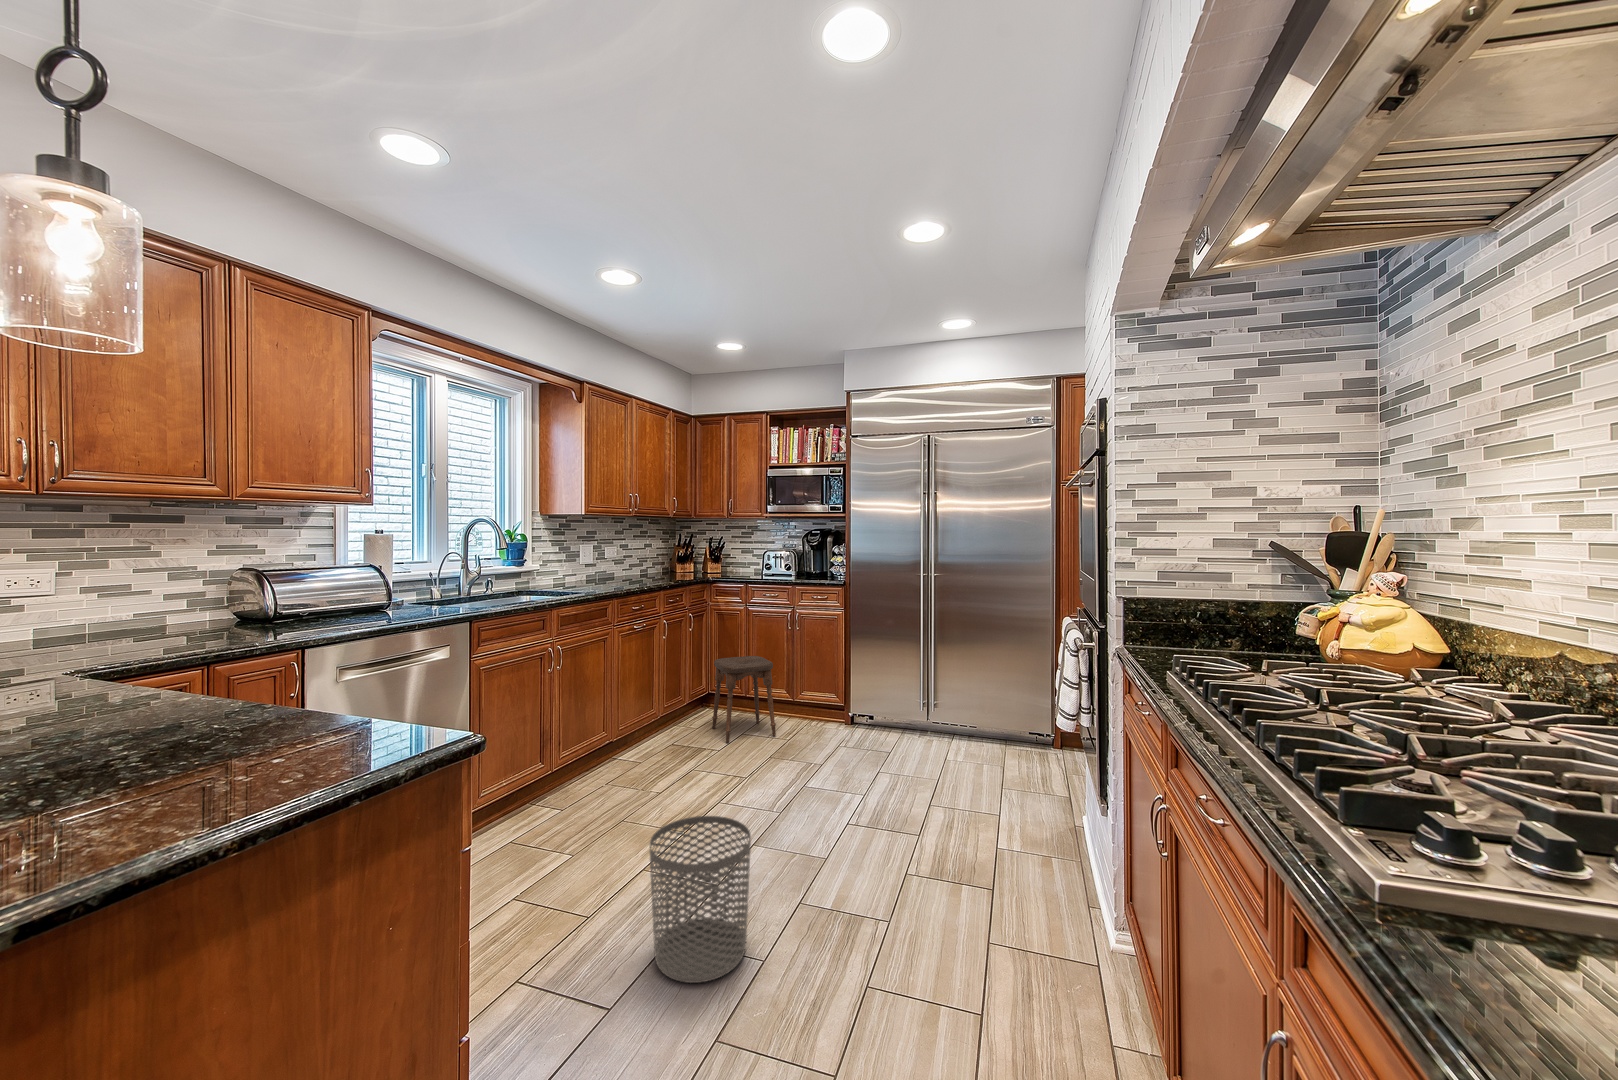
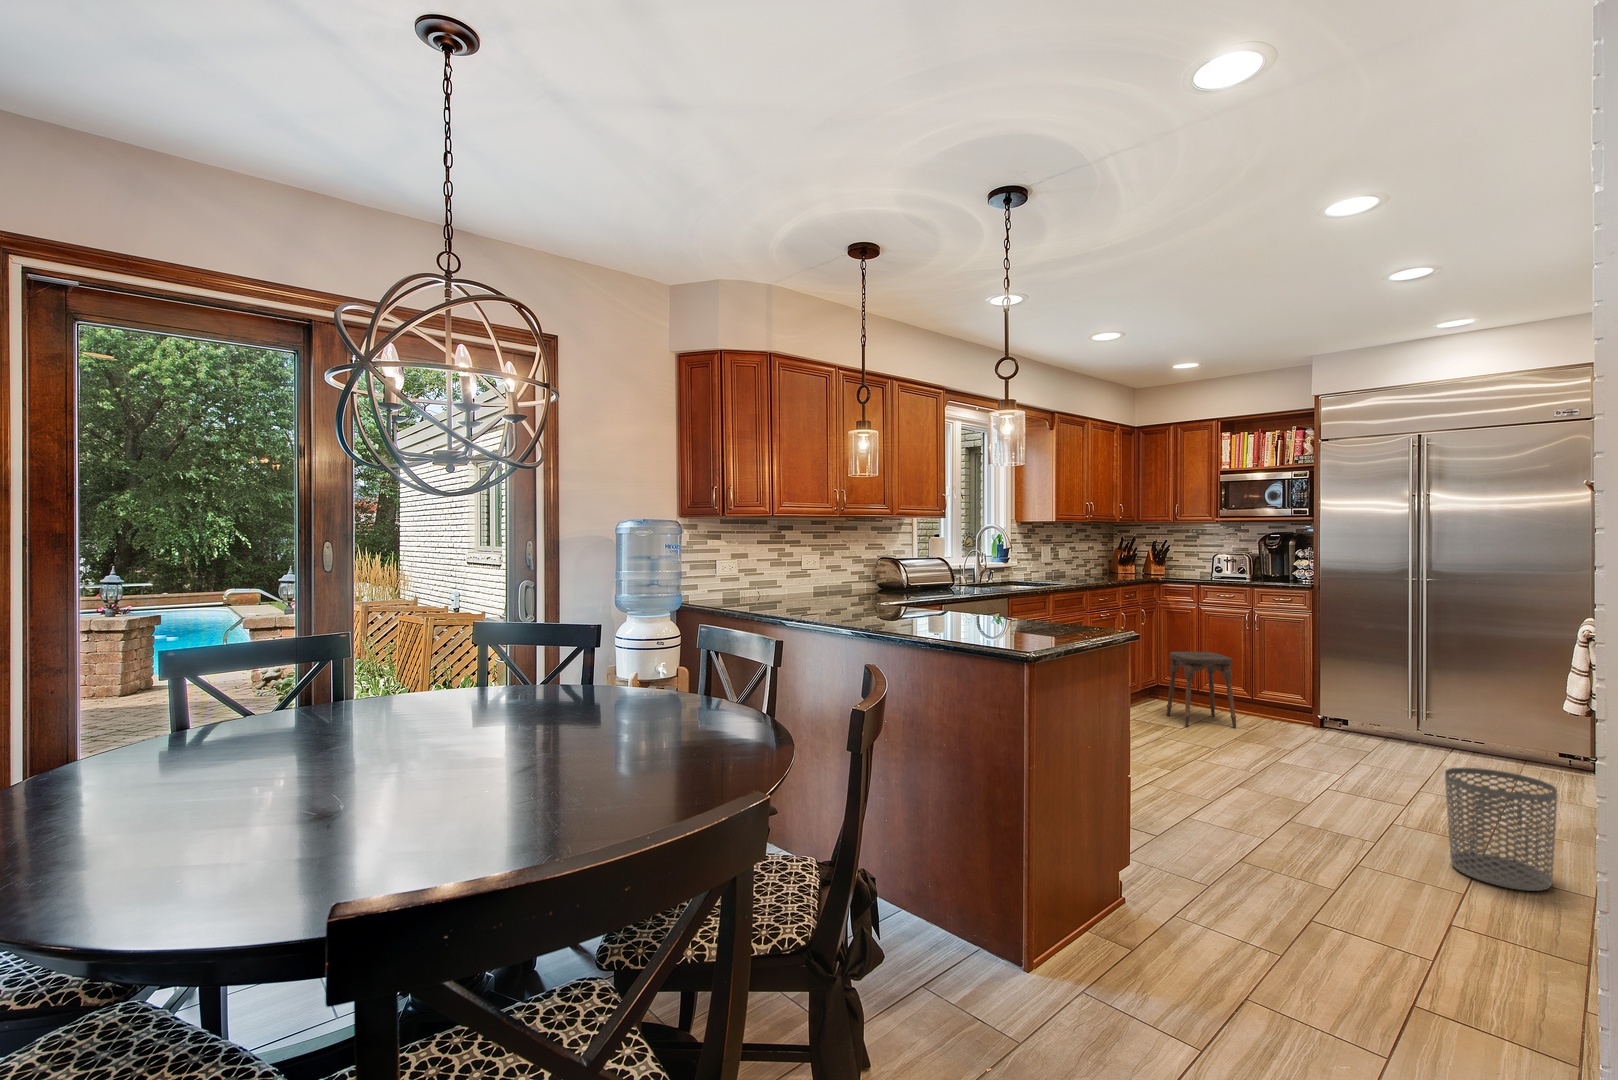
waste bin: present [650,816,751,983] -> present [1445,768,1557,891]

